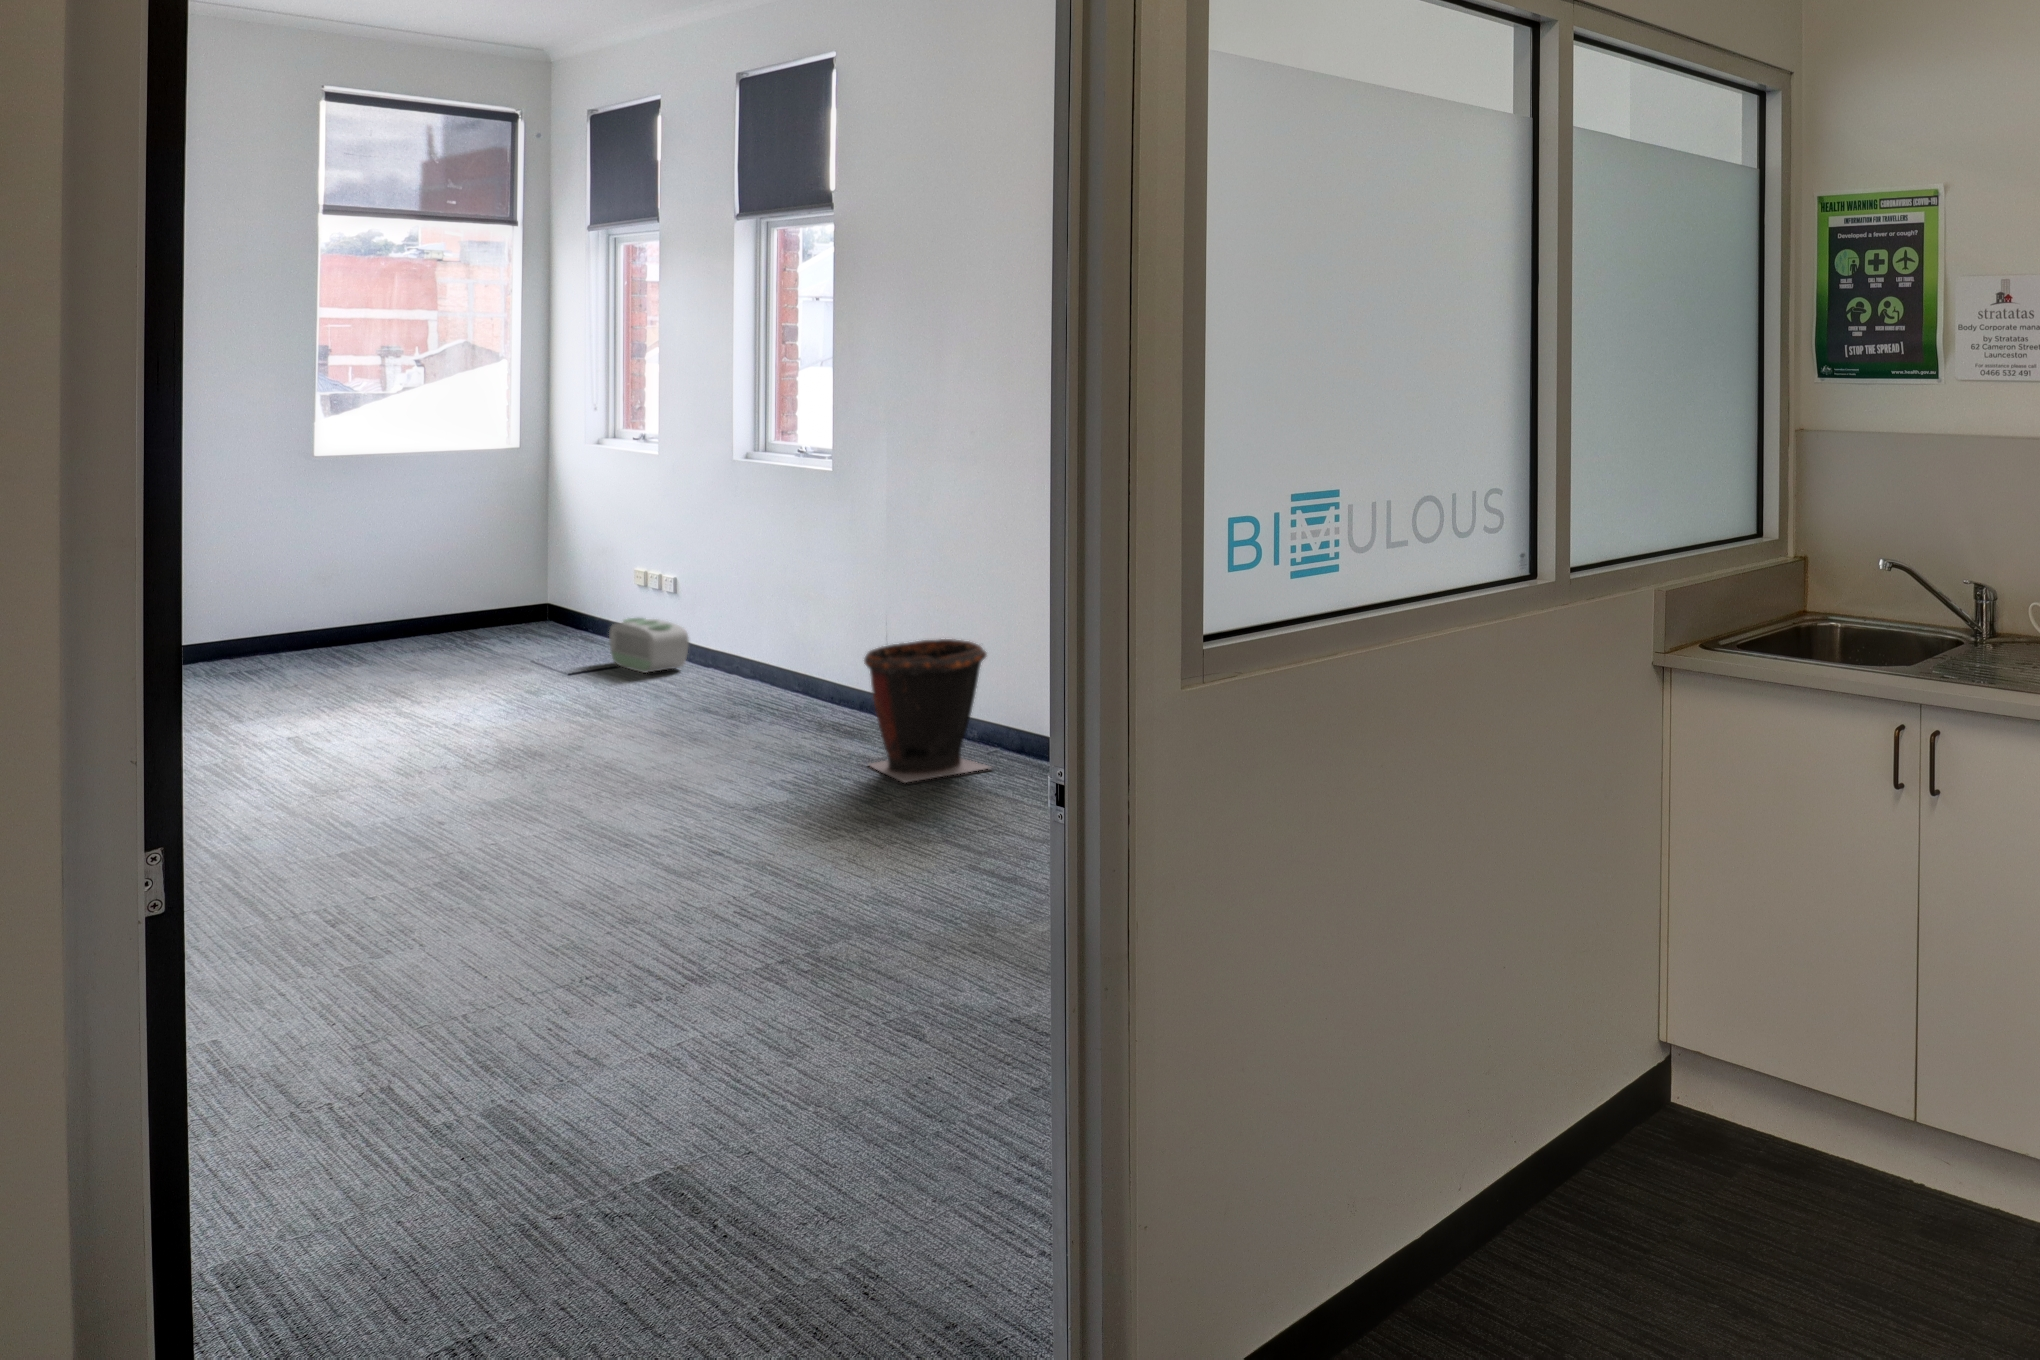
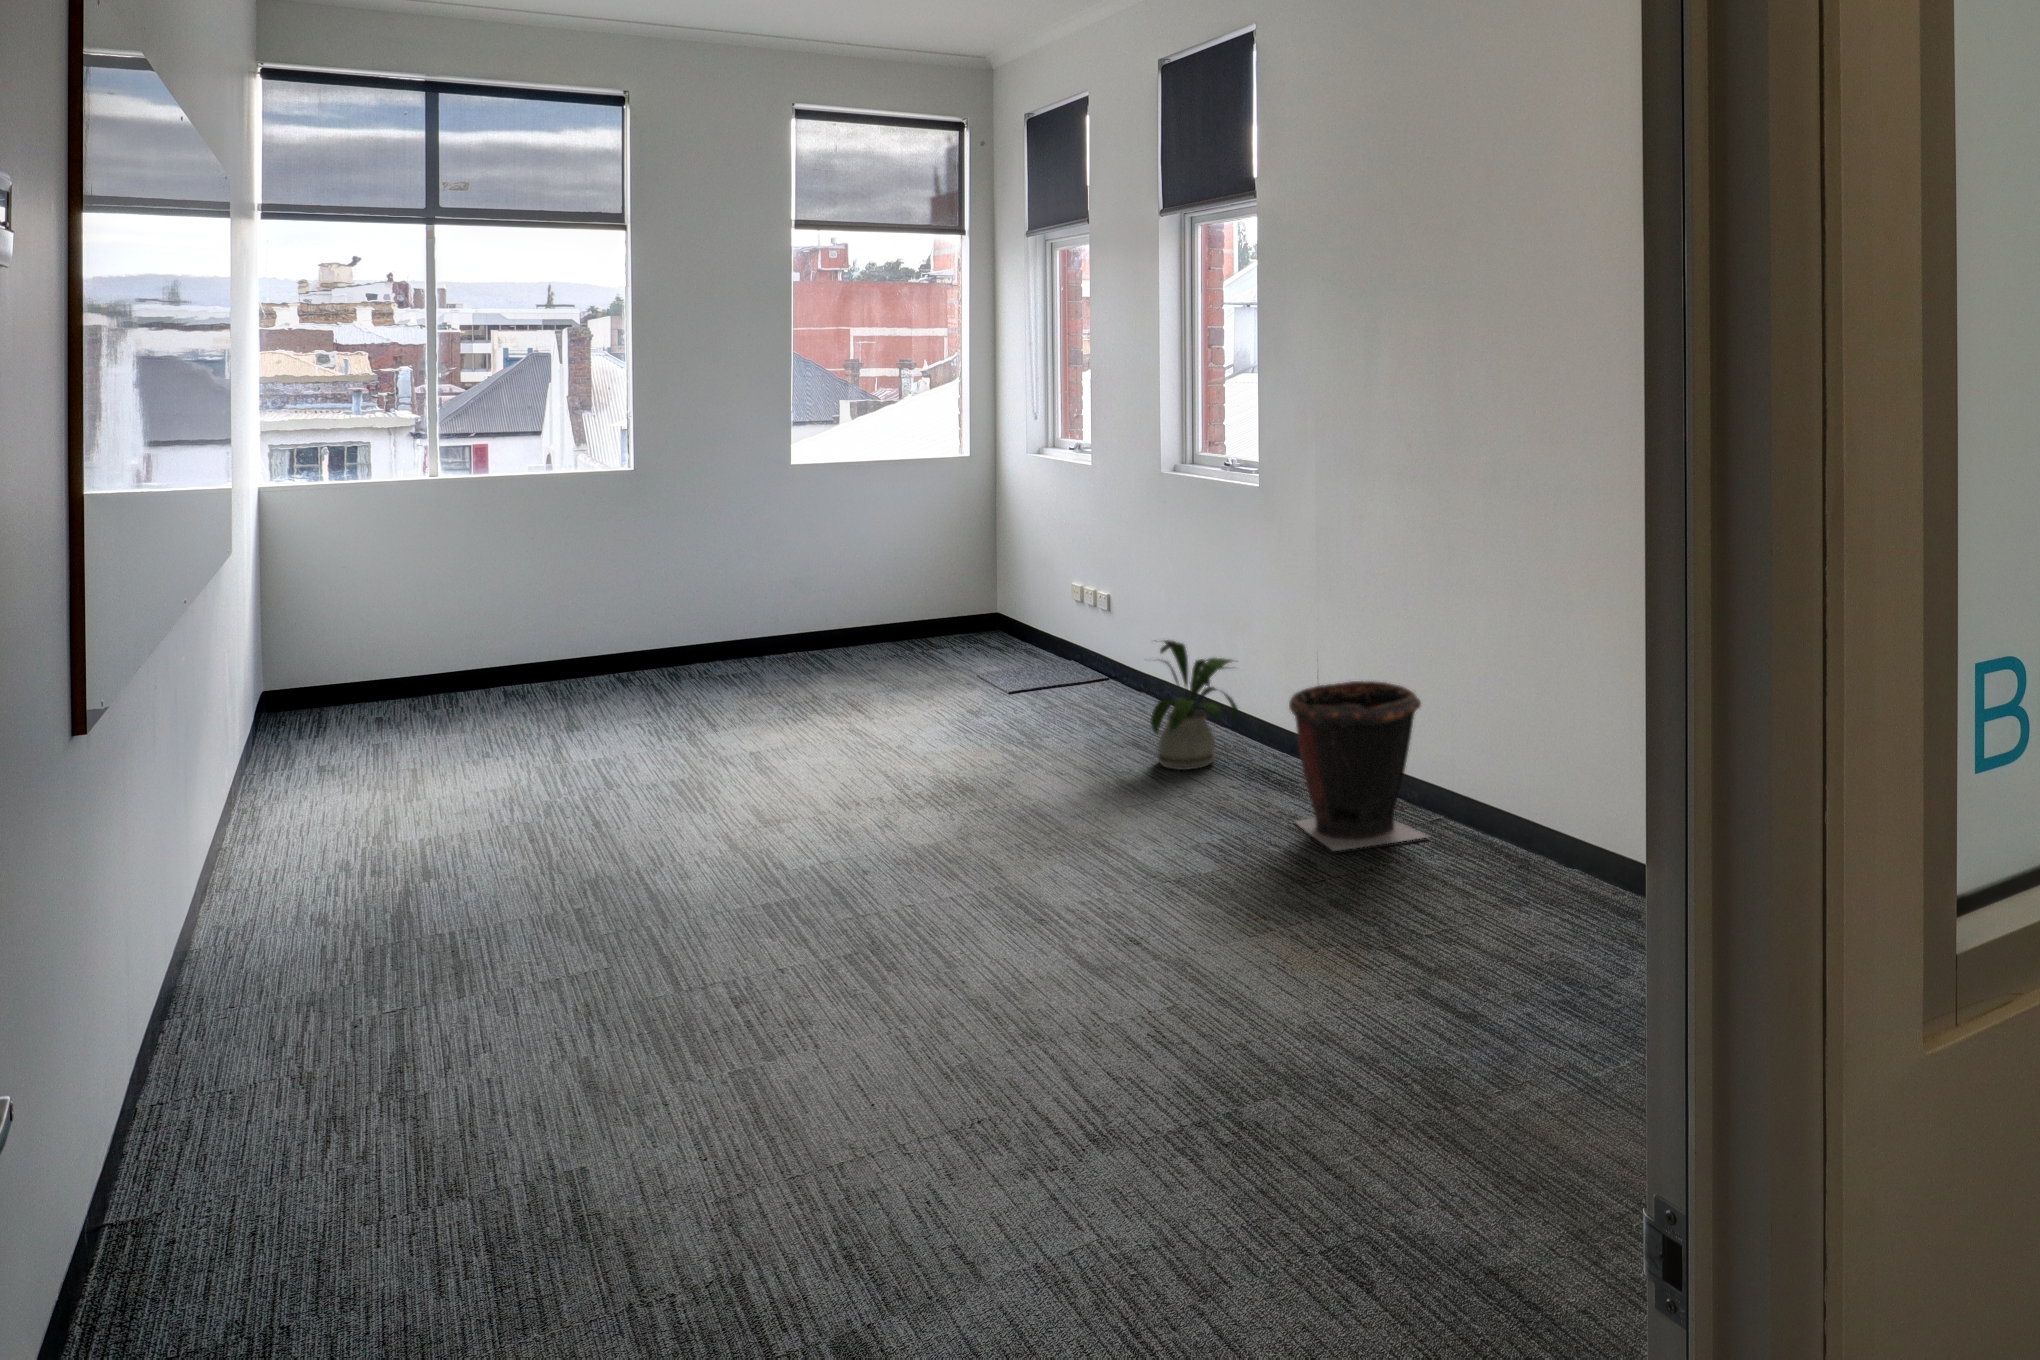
house plant: none [712,613,815,732] -> present [1151,640,1238,770]
air purifier: present [609,618,689,673] -> none [1048,631,1120,690]

